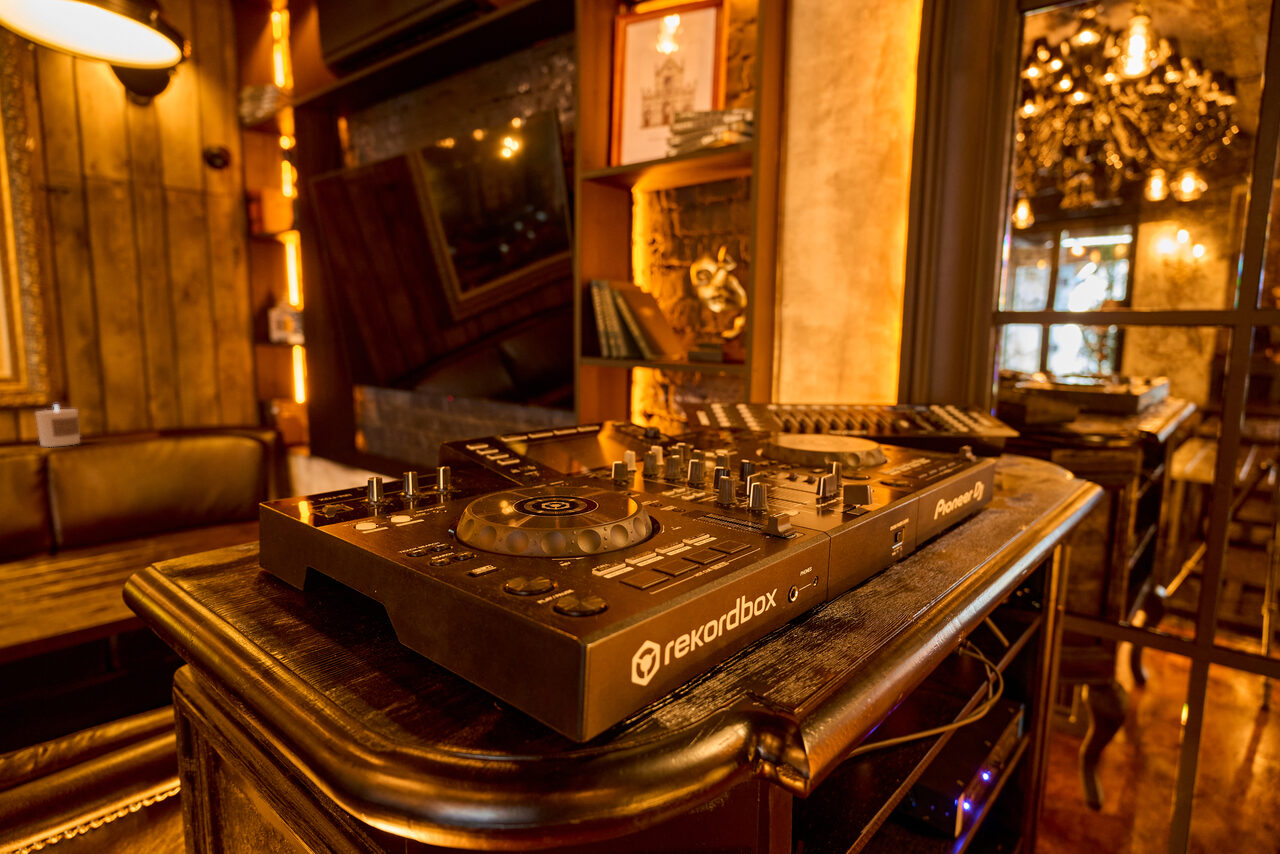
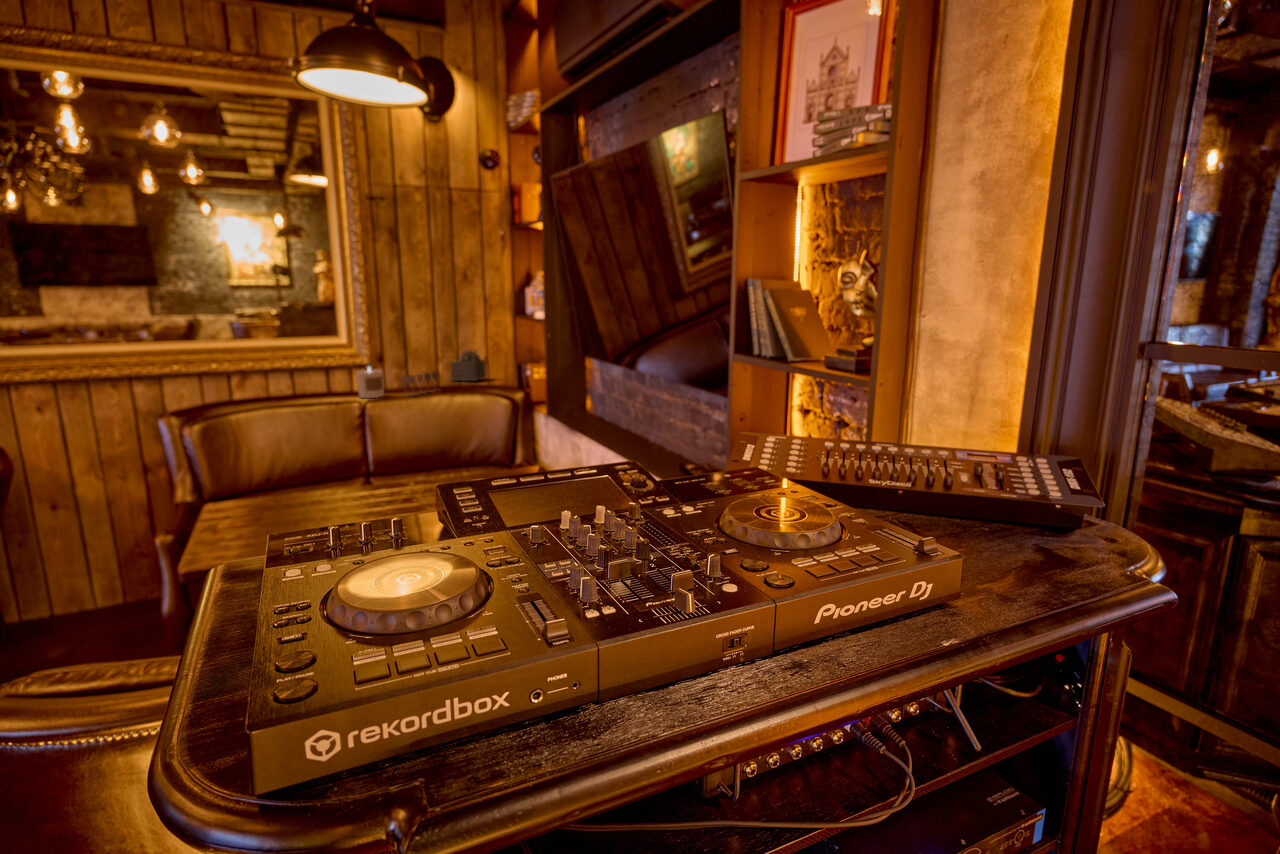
succulent plant: none [167,383,220,424] -> present [451,350,487,381]
wine glass: none [108,410,161,442] -> present [402,372,438,394]

